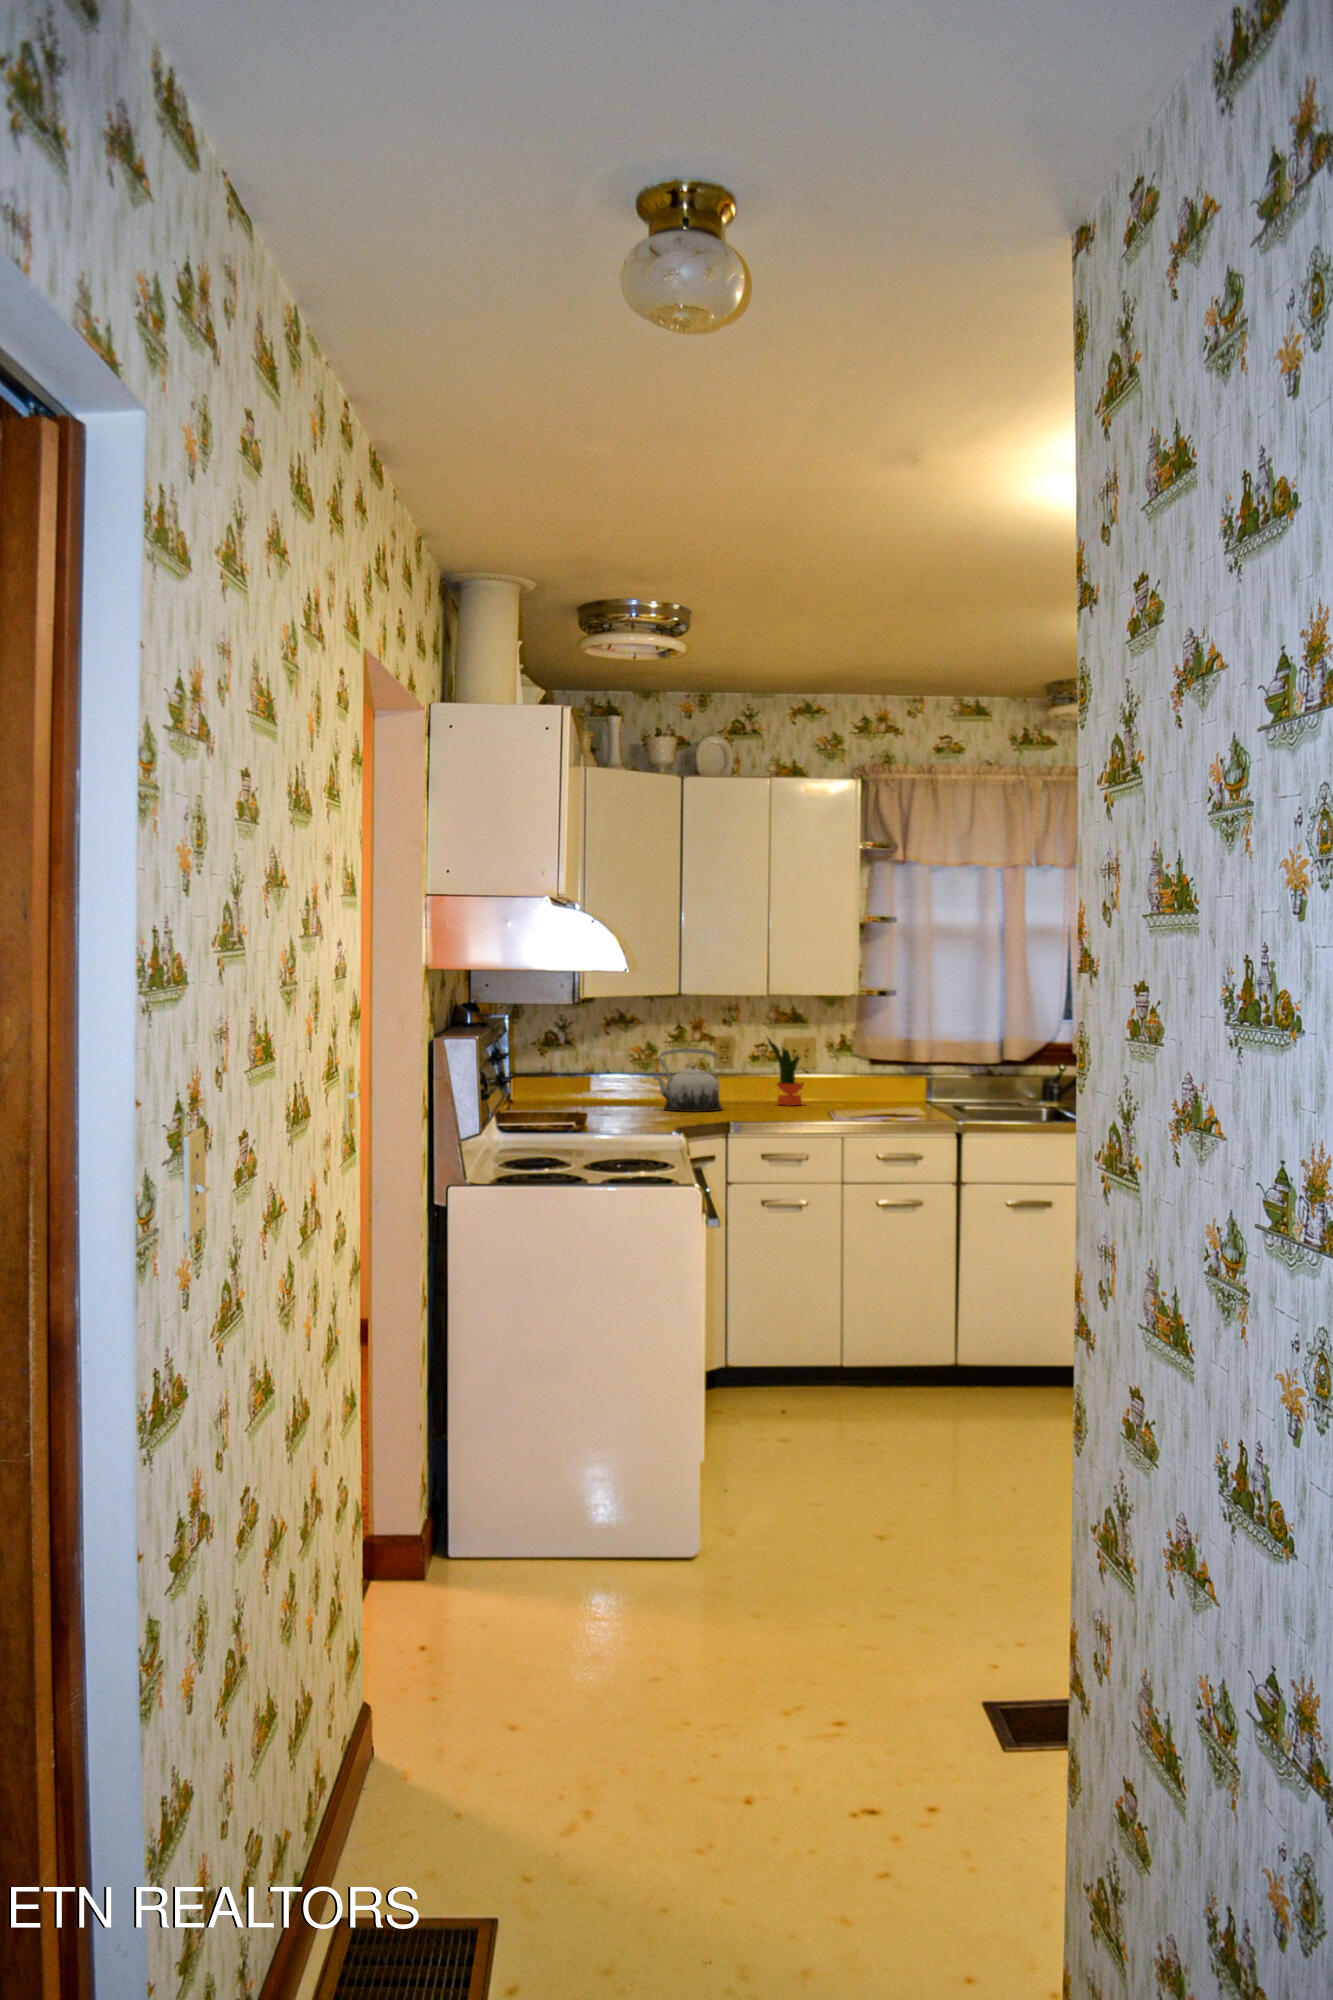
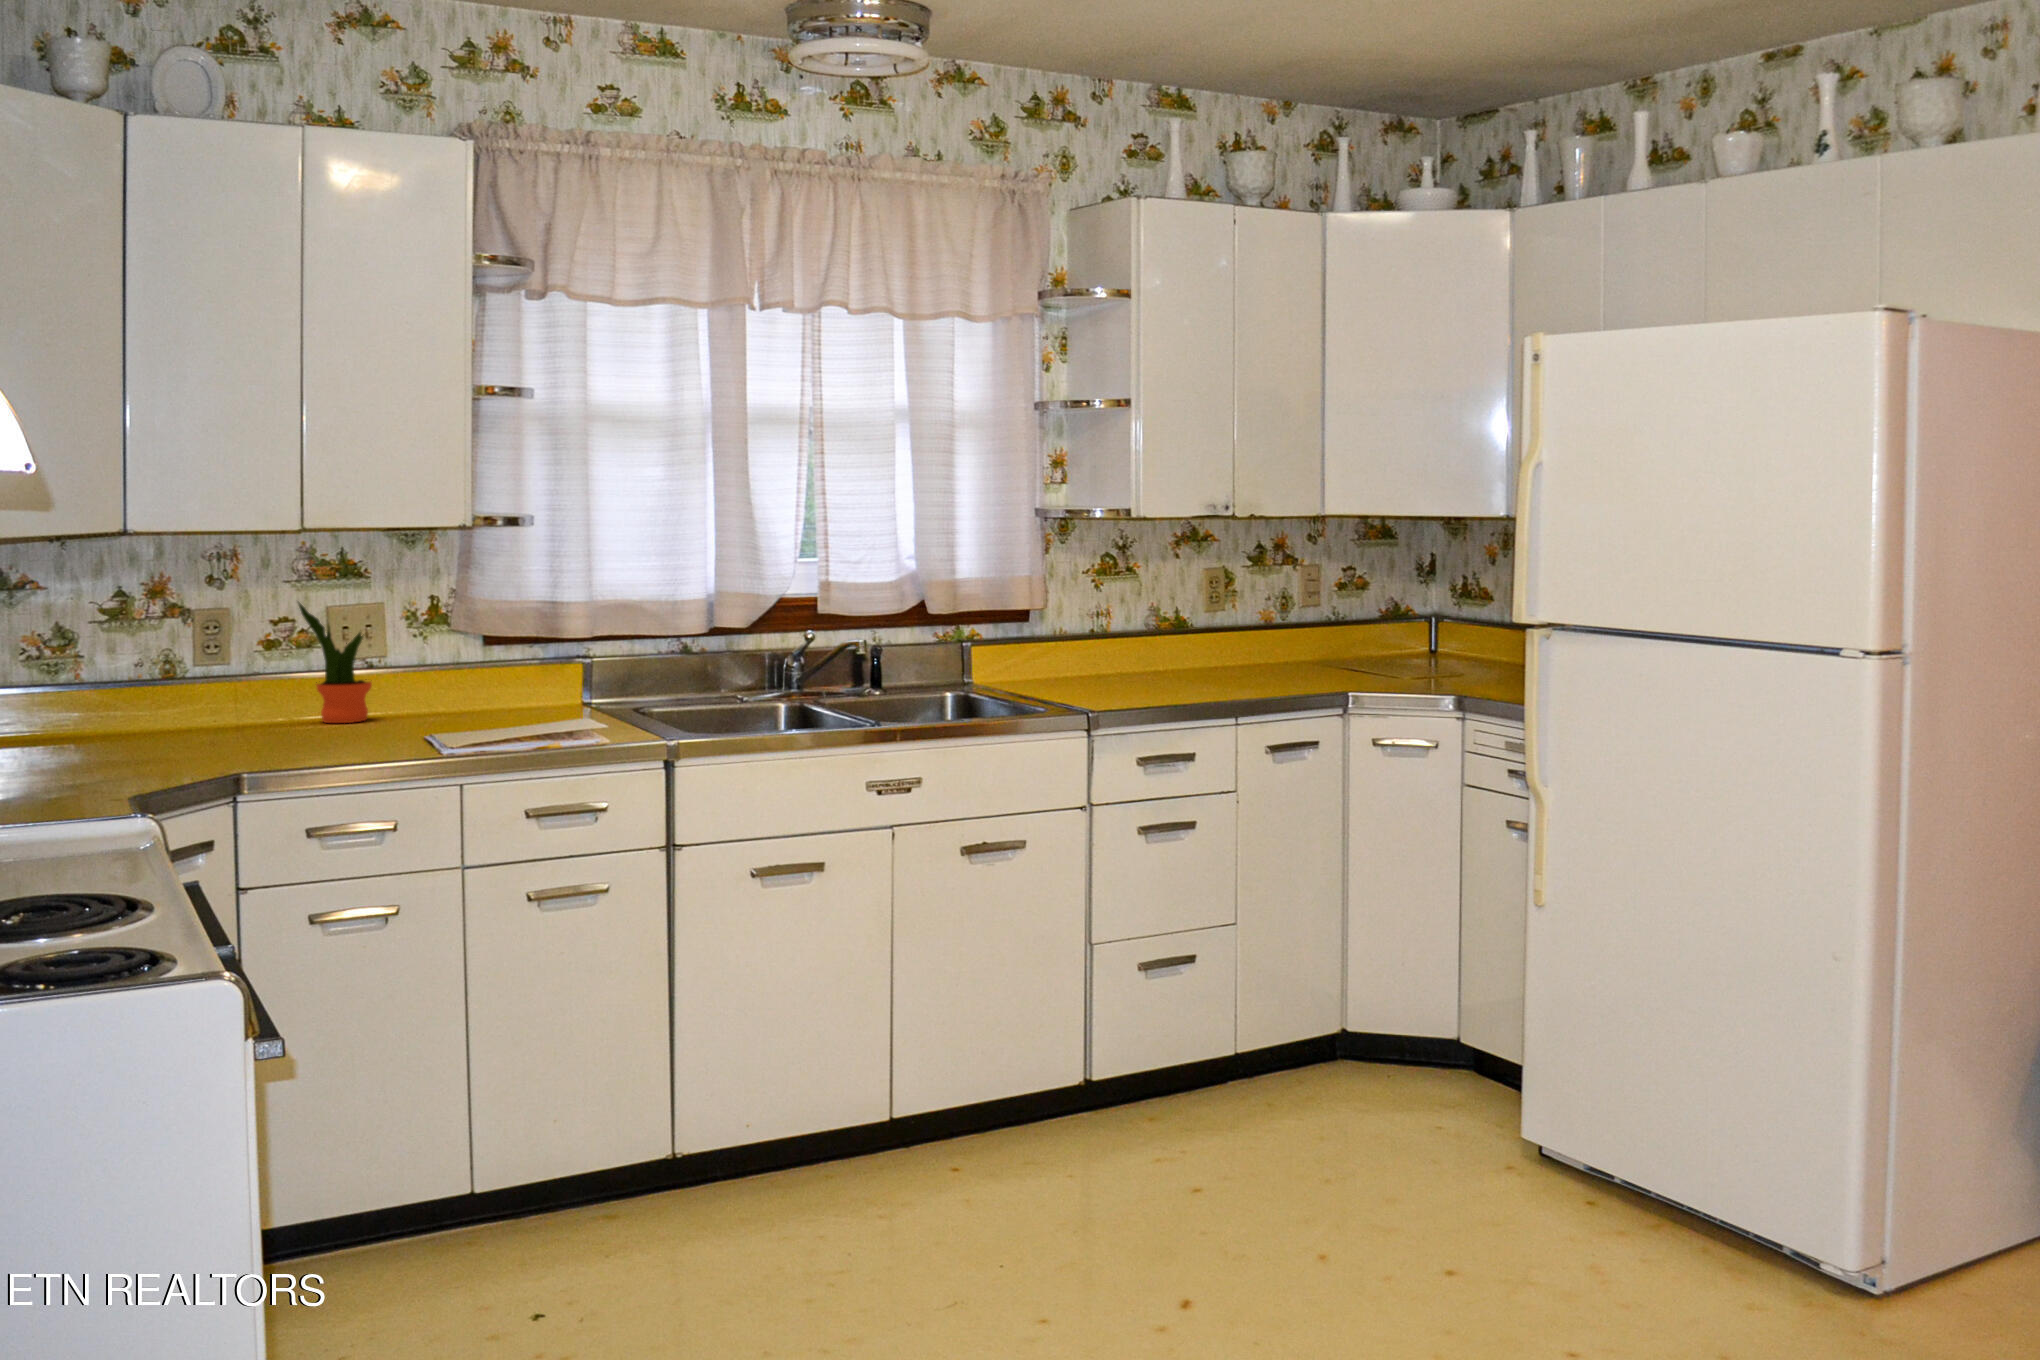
teapot: present [654,1048,722,1112] -> none [62,631,213,755]

